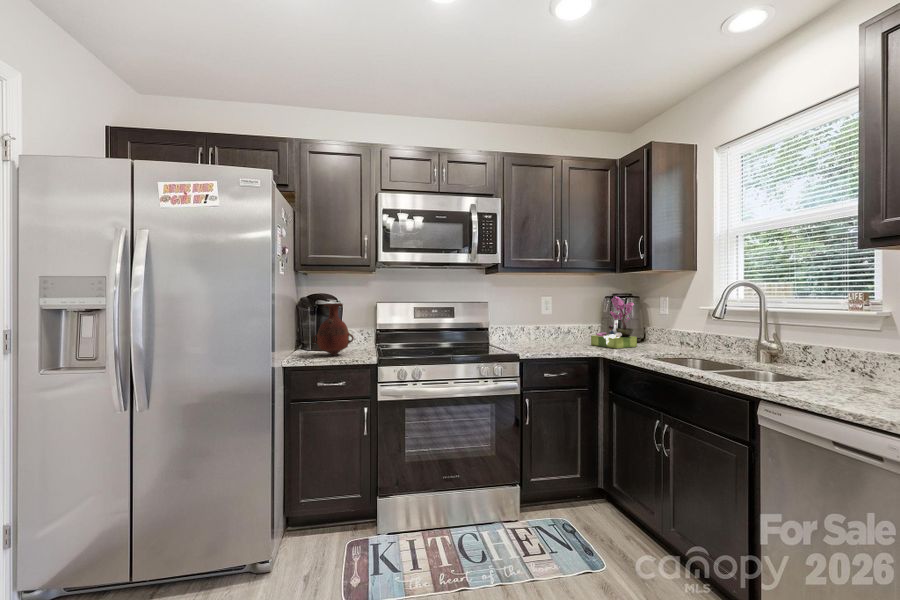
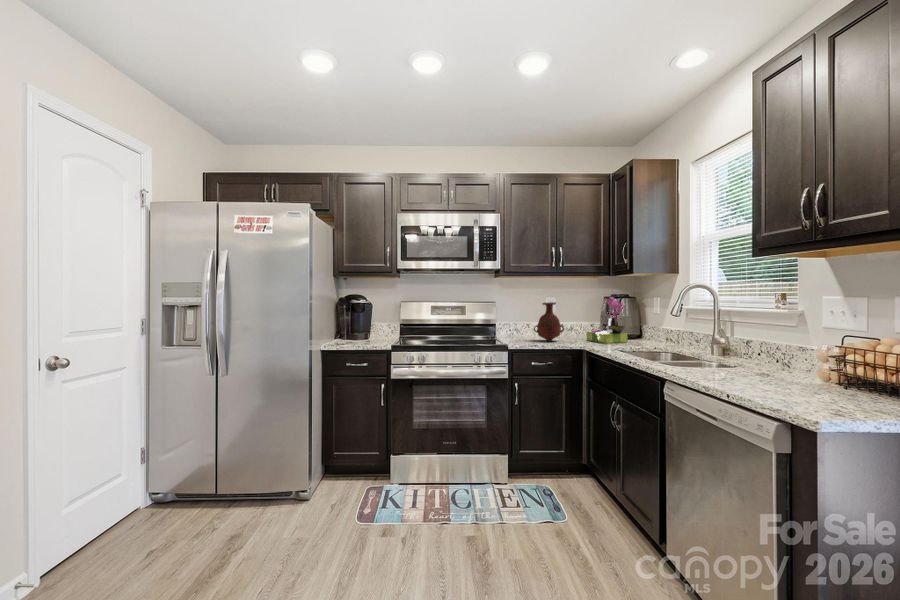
vase: present [313,303,354,355] -> present [534,302,564,341]

